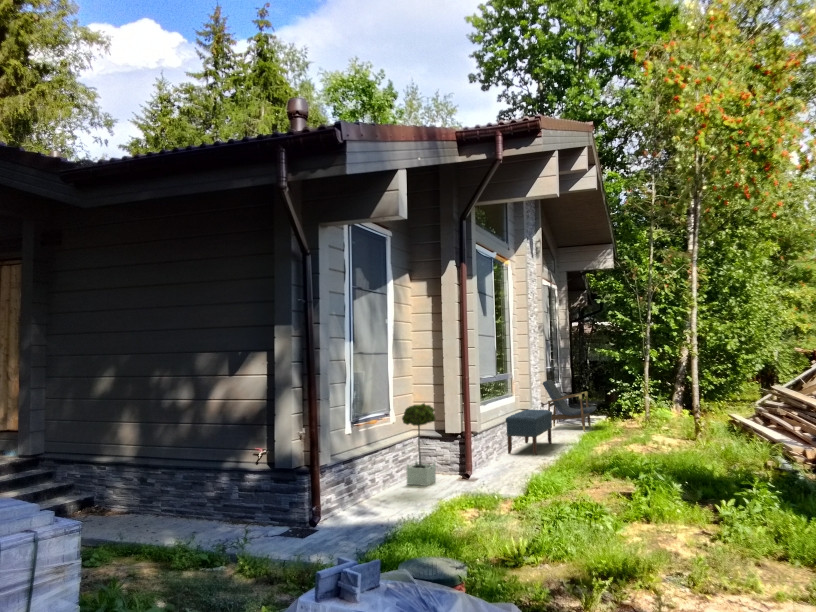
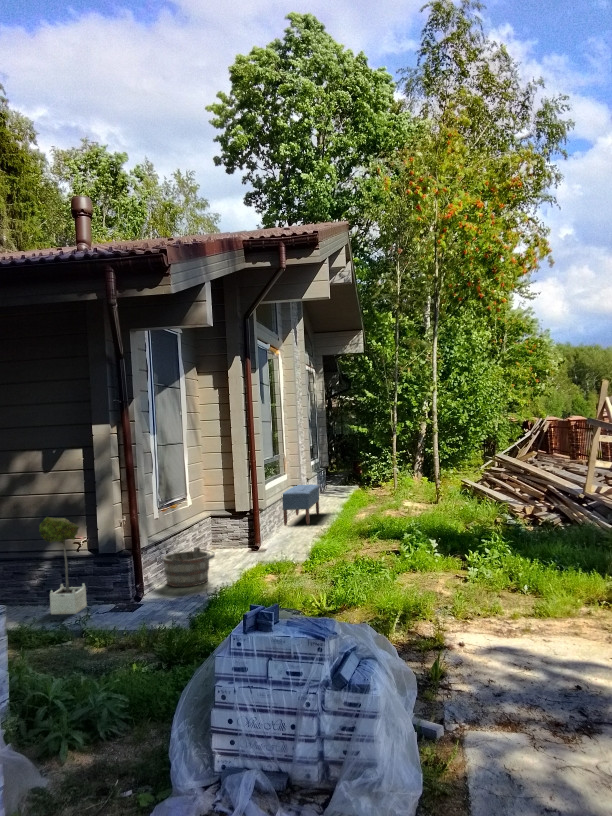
lounge chair: present [543,380,596,432] -> none [307,457,353,502]
potted tree: present [402,403,436,486] -> present [39,517,87,614]
bucket: none [350,470,409,514] -> present [163,547,215,587]

